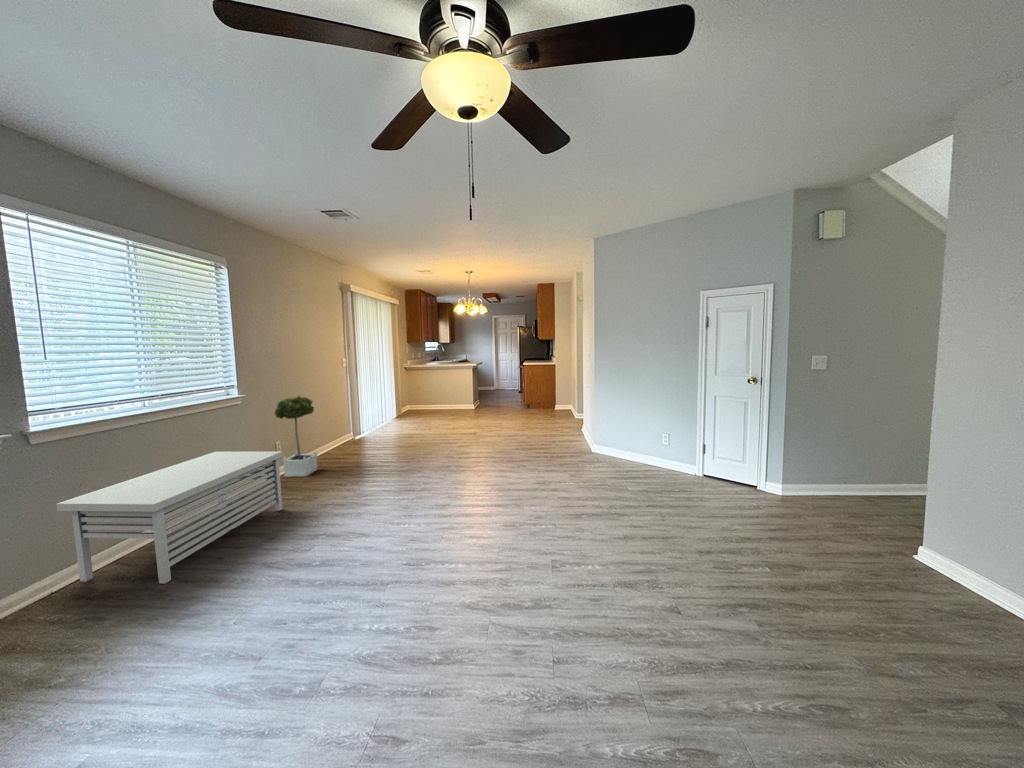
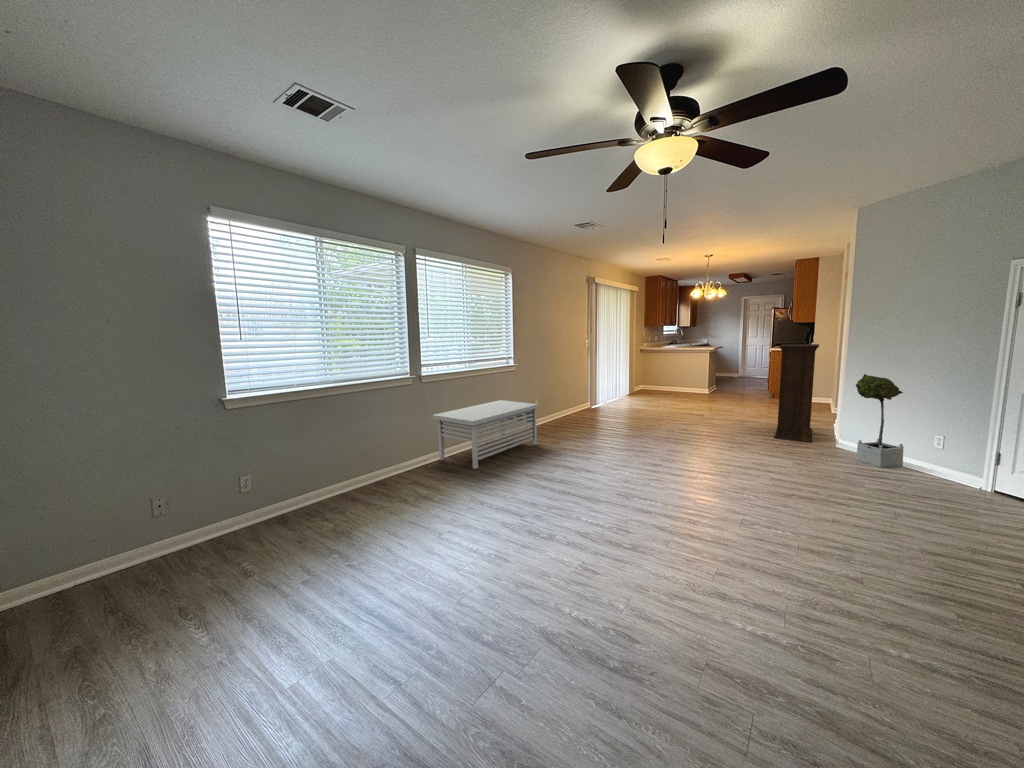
bookcase: none [541,361,573,452] -> present [774,344,819,443]
potted tree: present [275,396,317,477] -> present [856,374,904,468]

